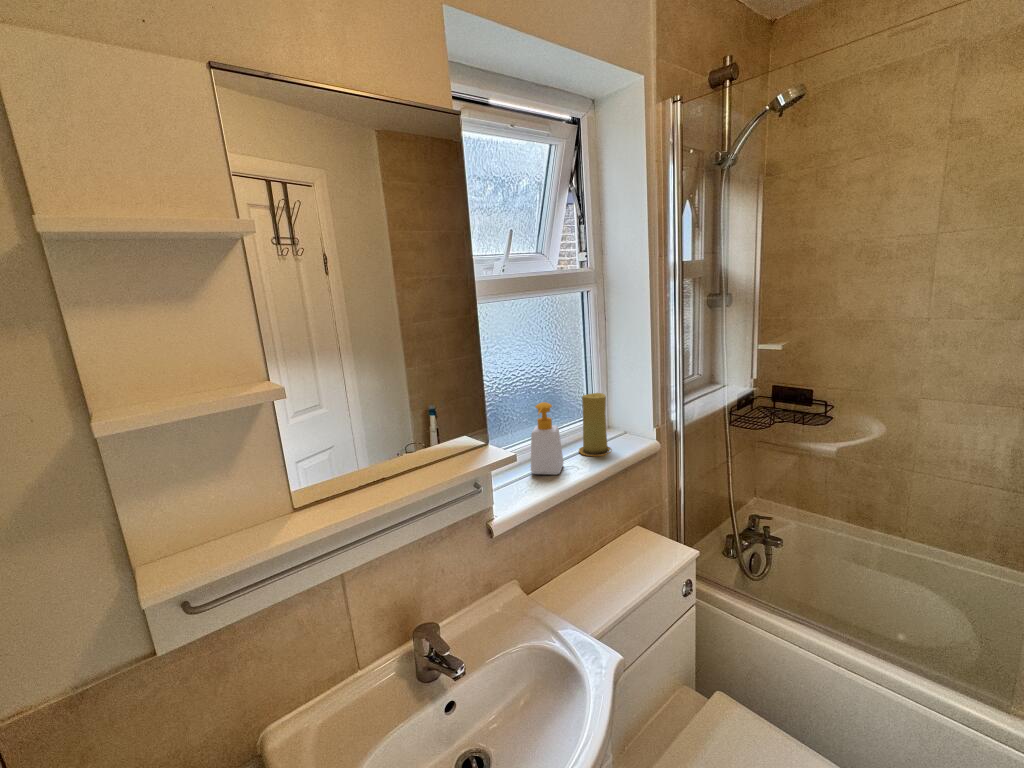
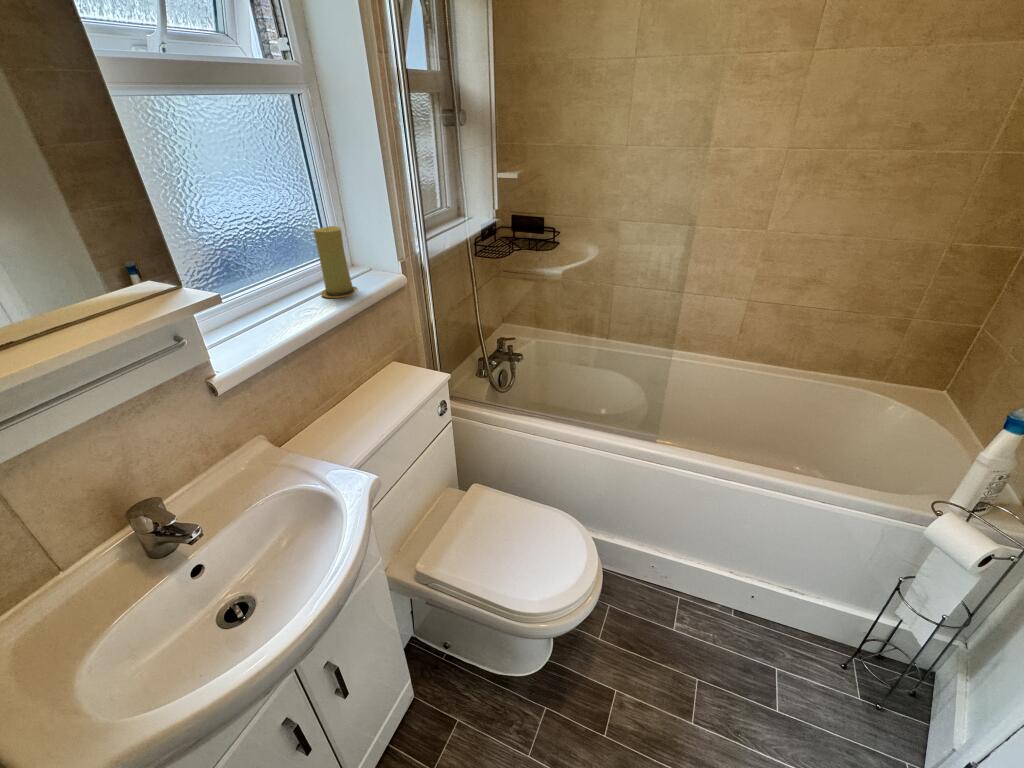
soap bottle: present [531,402,563,475] -> none [251,238,303,324]

